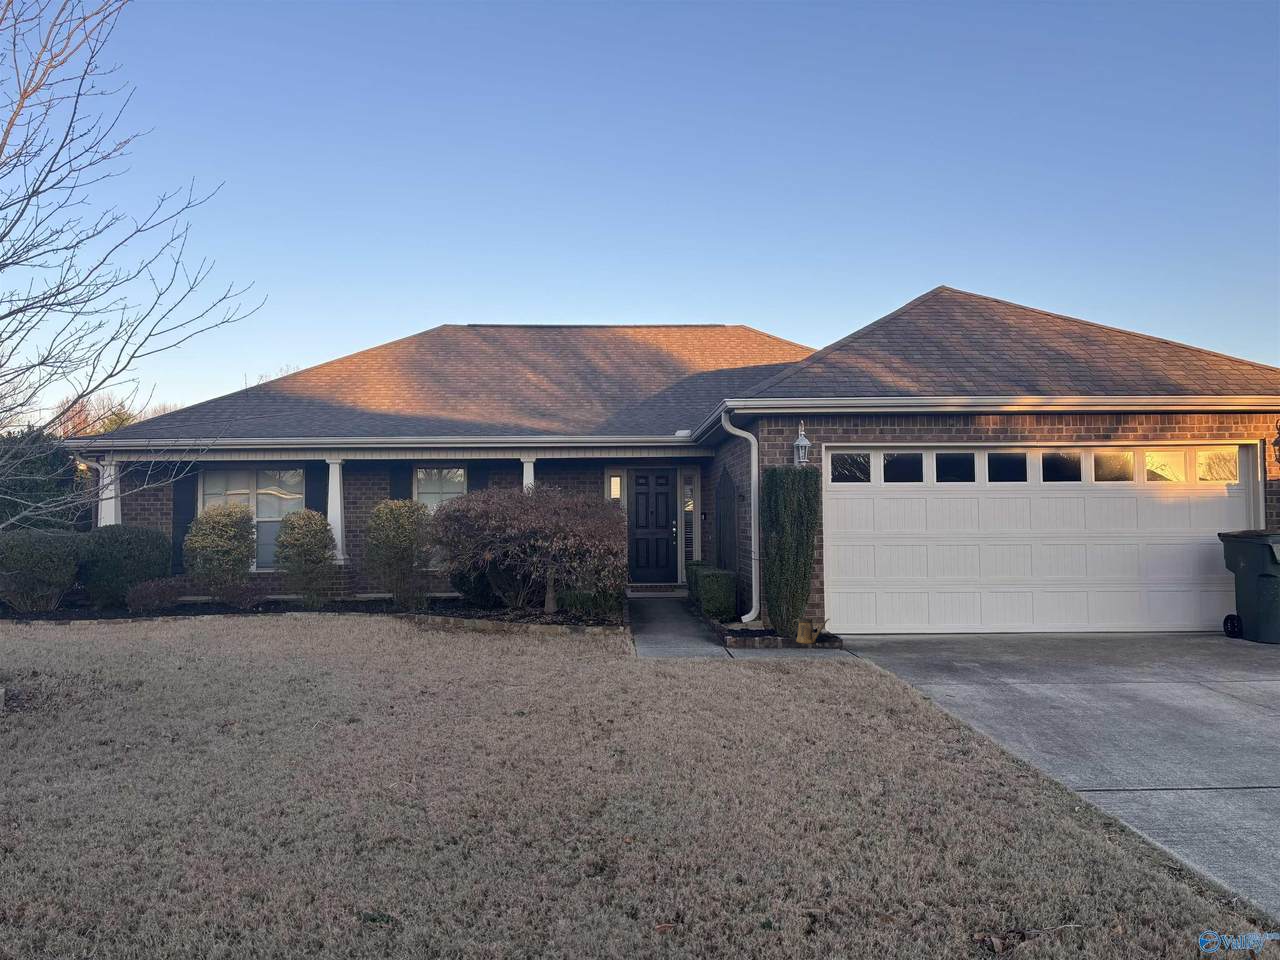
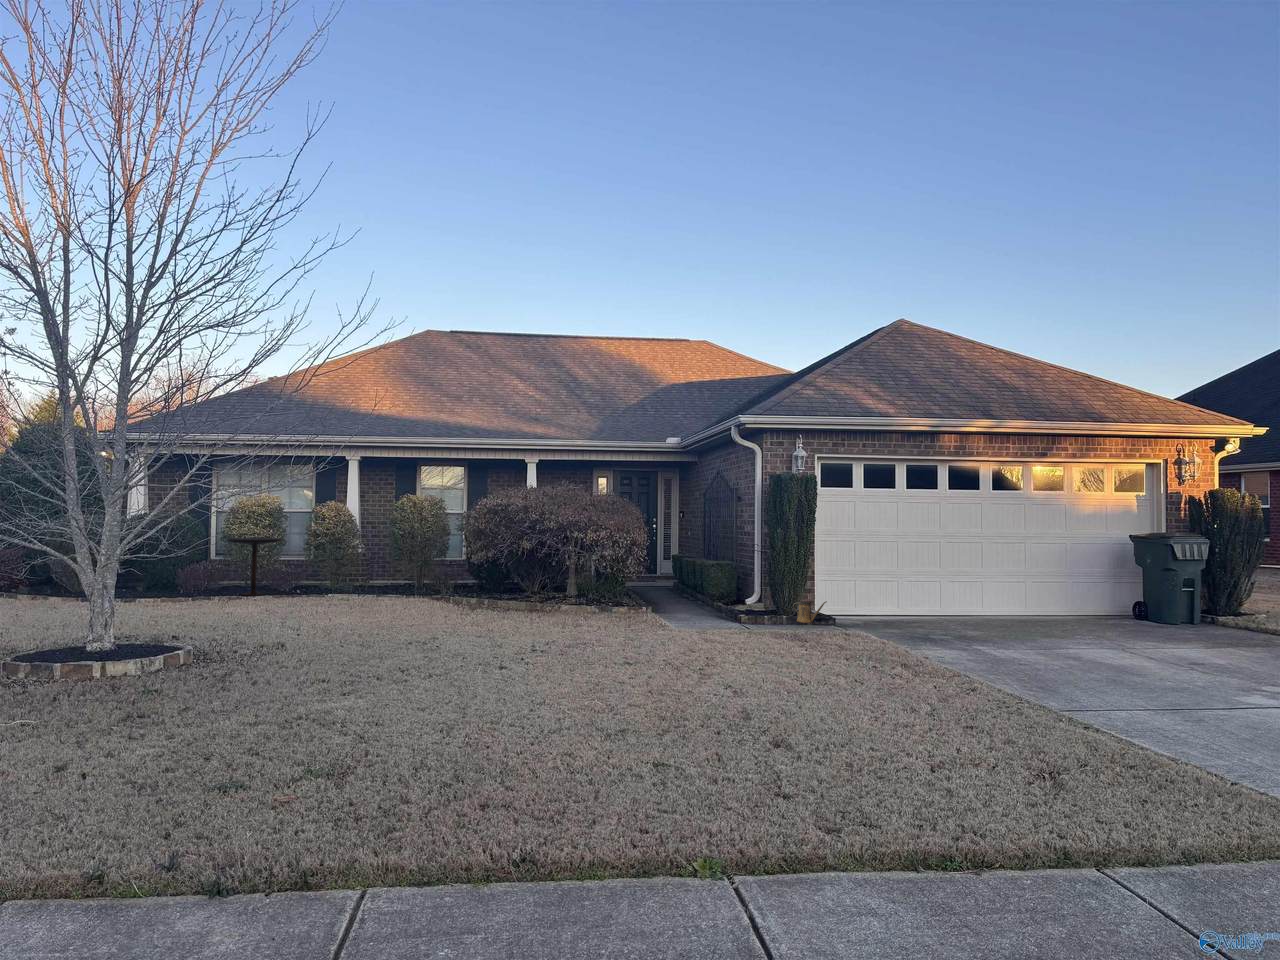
pedestal table: none [202,549,263,610] -> present [227,538,282,596]

